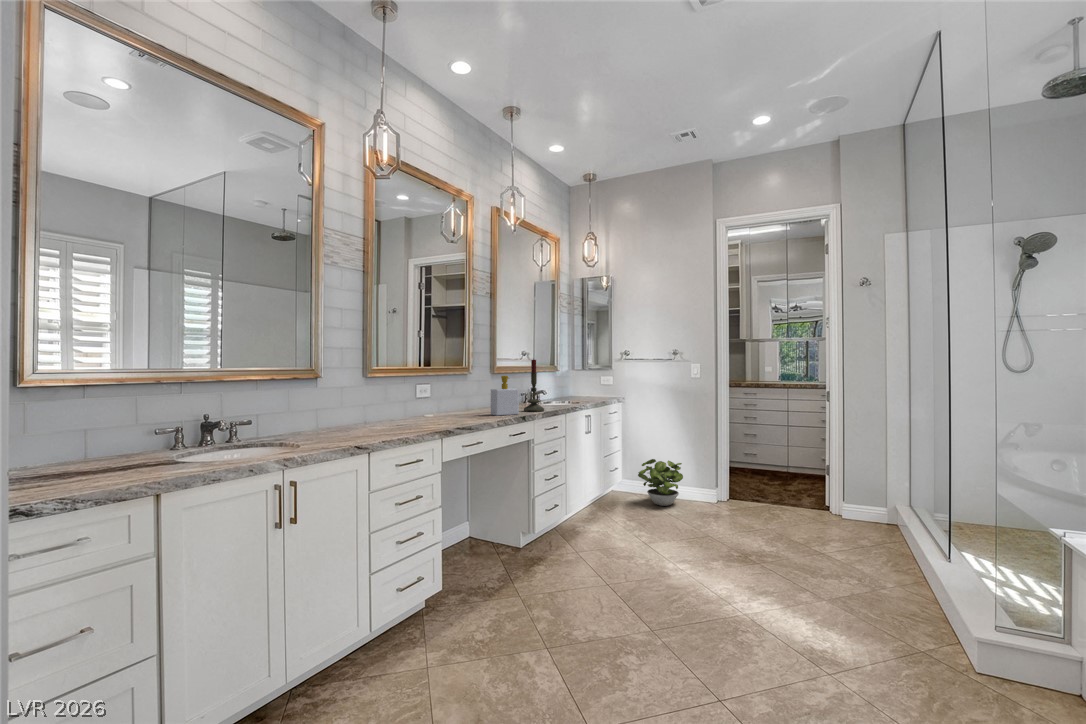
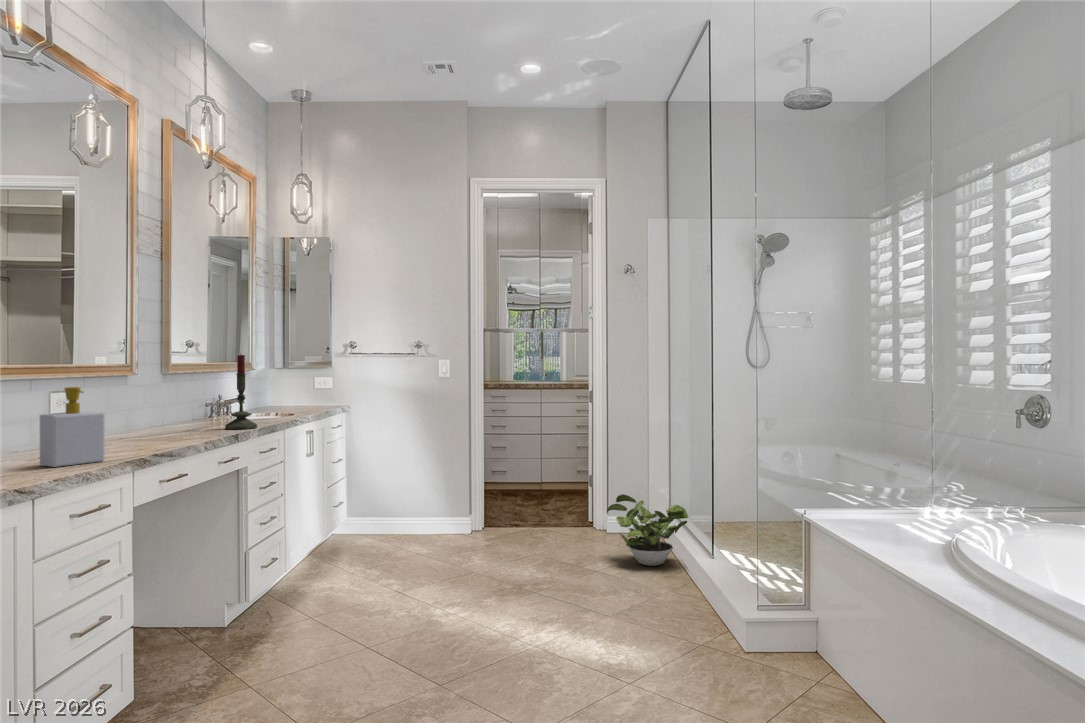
soap bottle: present [491,376,519,415] -> present [40,387,105,467]
potted plant: present [638,459,683,506] -> present [607,494,688,566]

